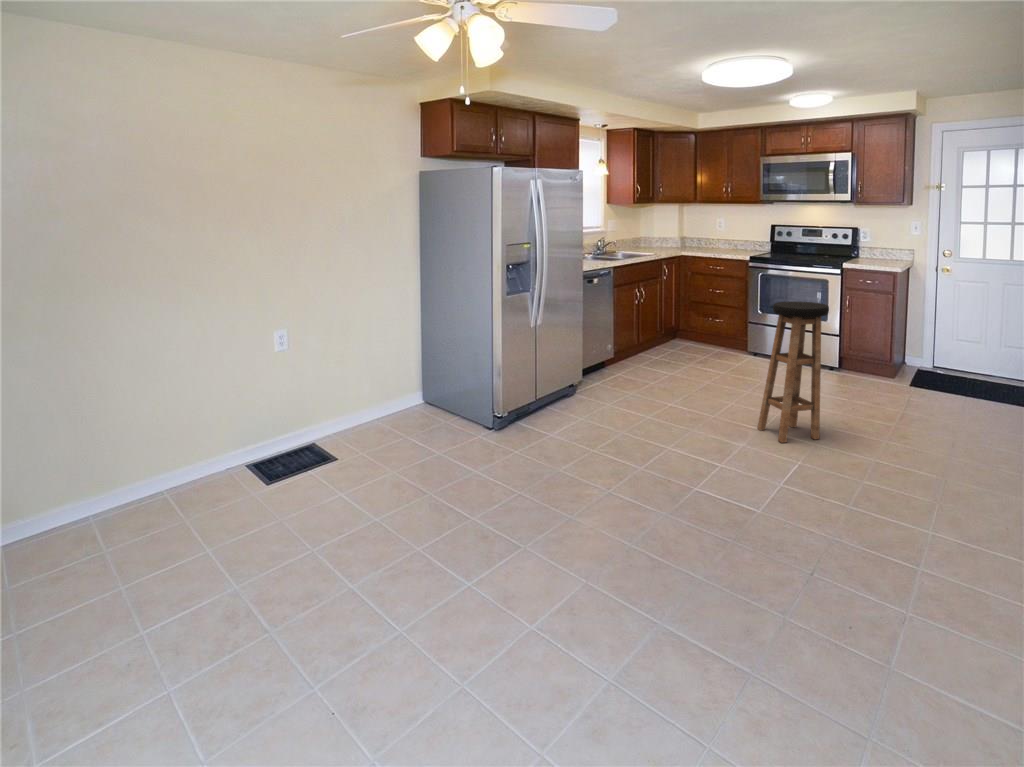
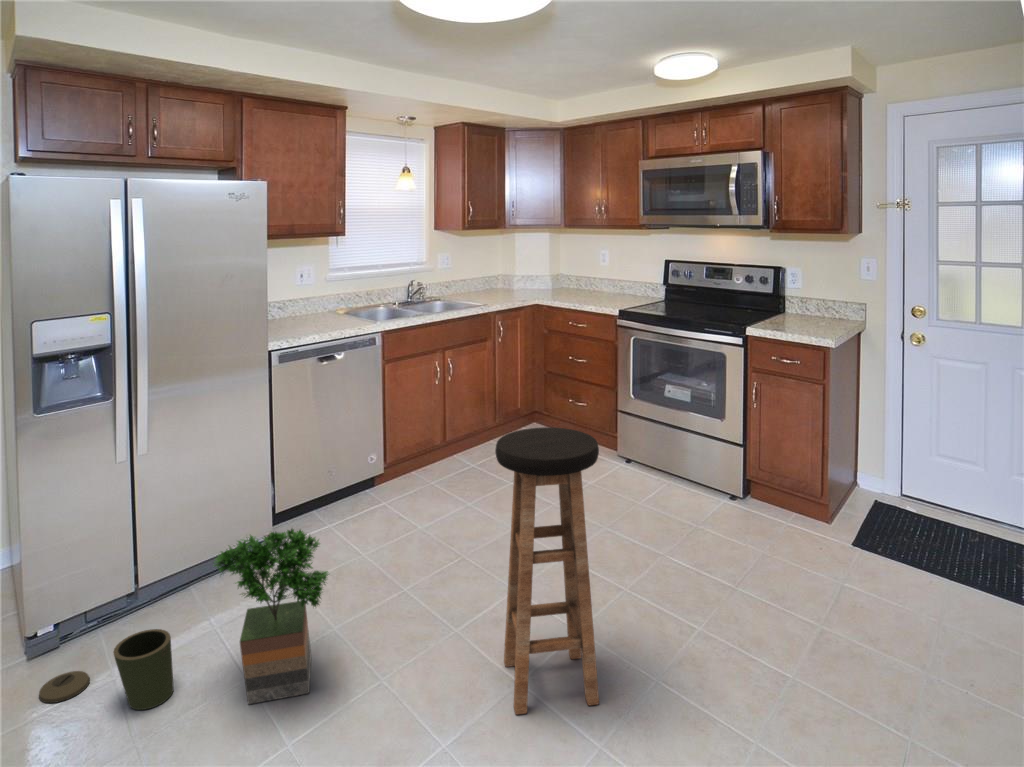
potted tree: none [623,357,687,444] -> present [214,529,328,704]
trash can: none [526,410,602,447] -> present [39,629,174,710]

